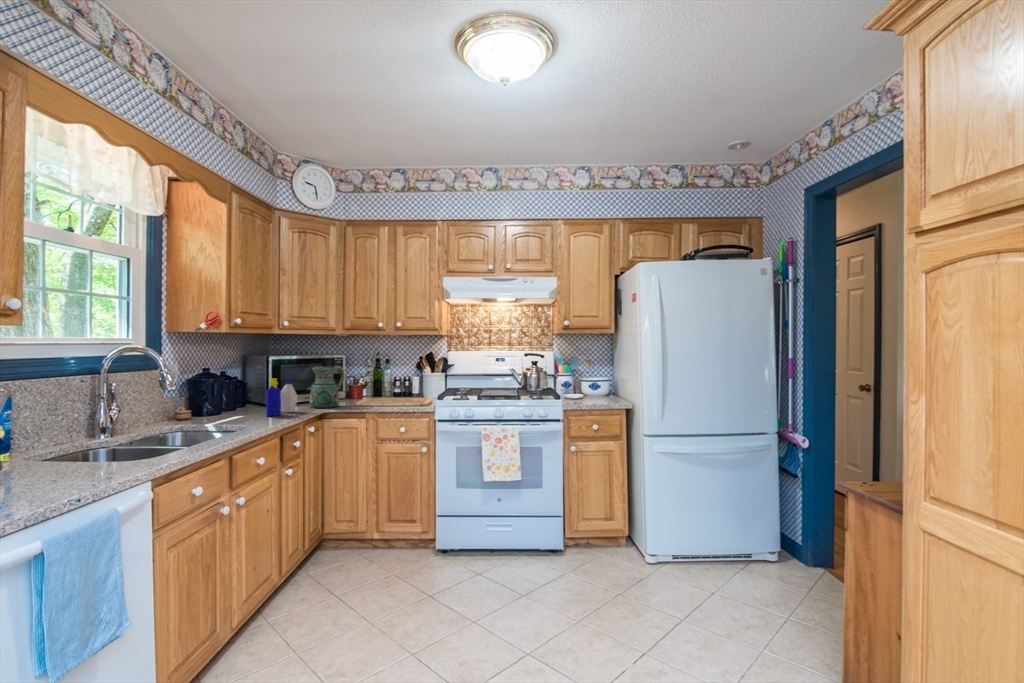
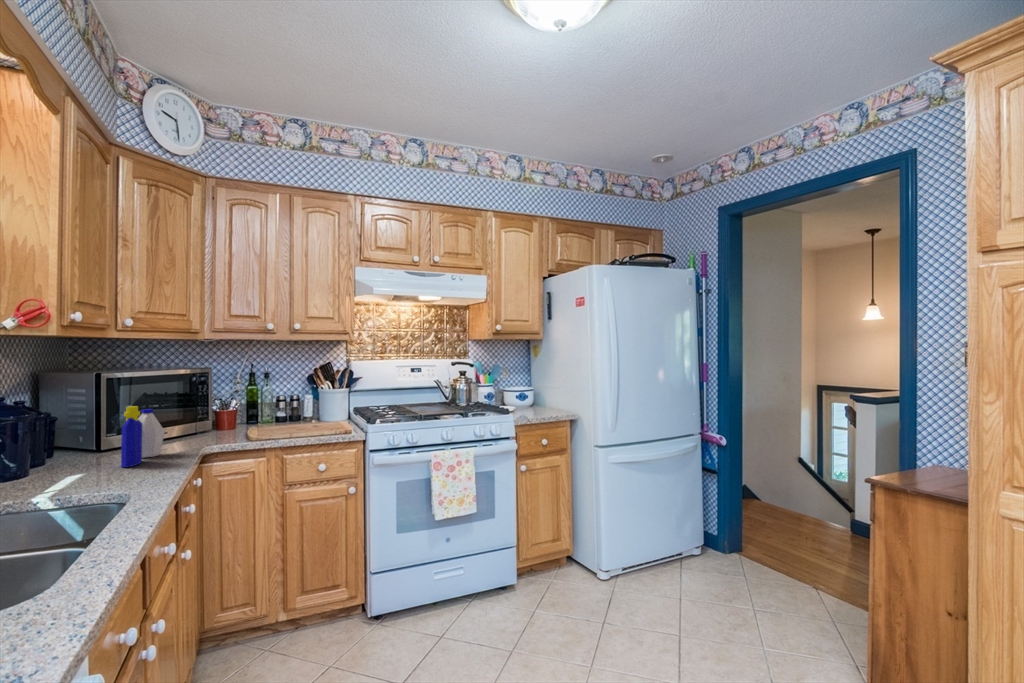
ceramic pitcher: present [310,366,344,408] -> none [169,382,219,445]

